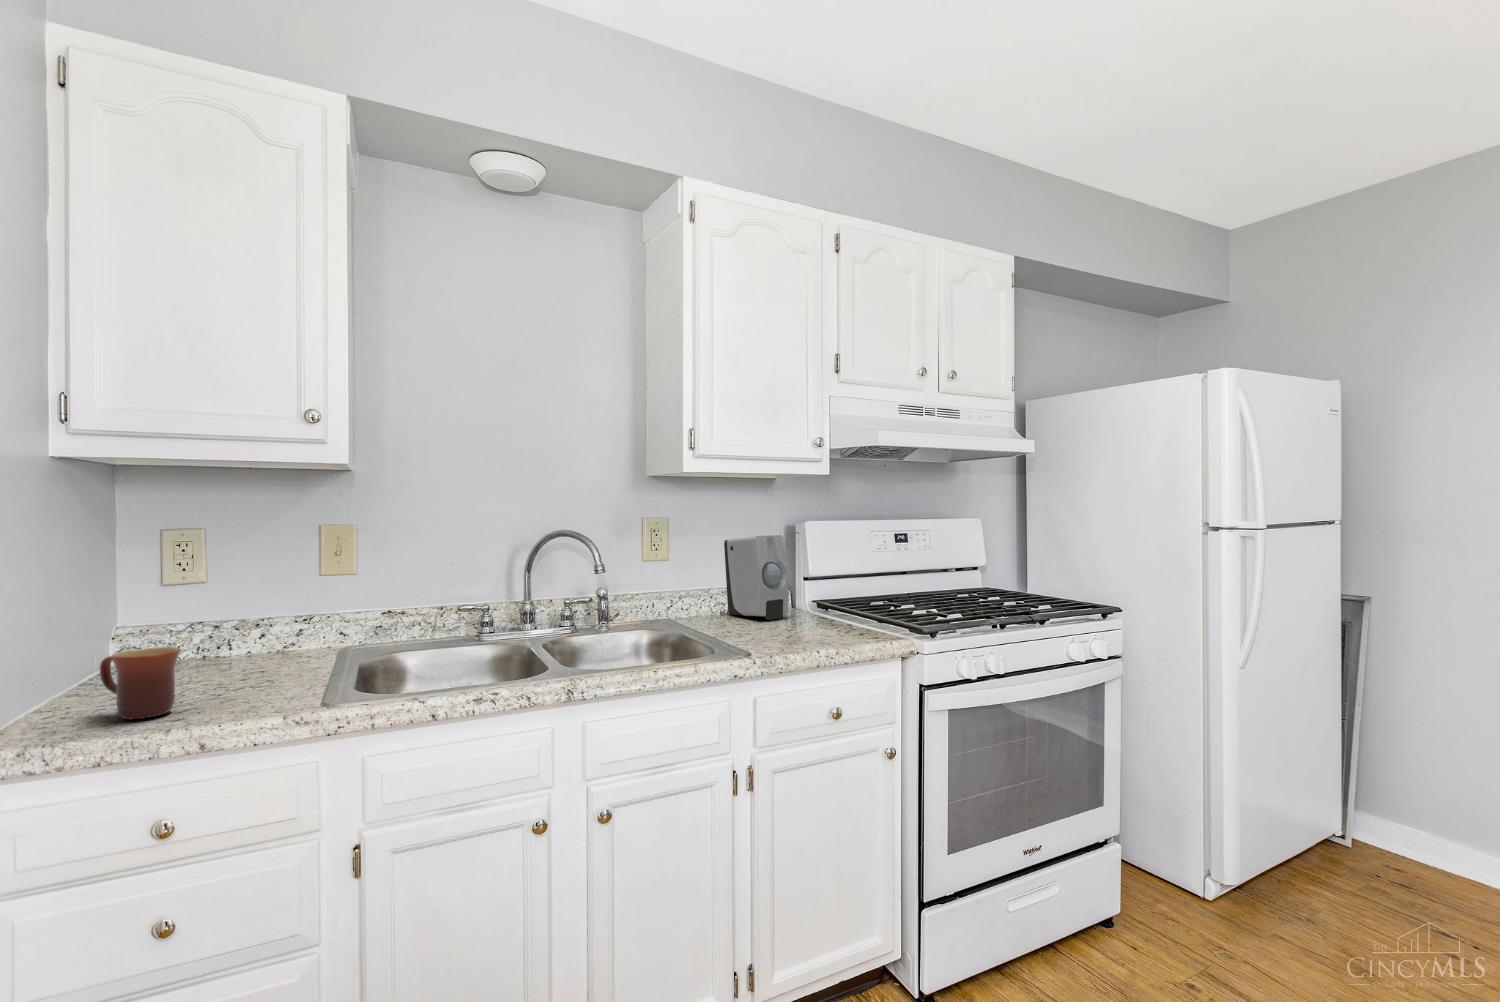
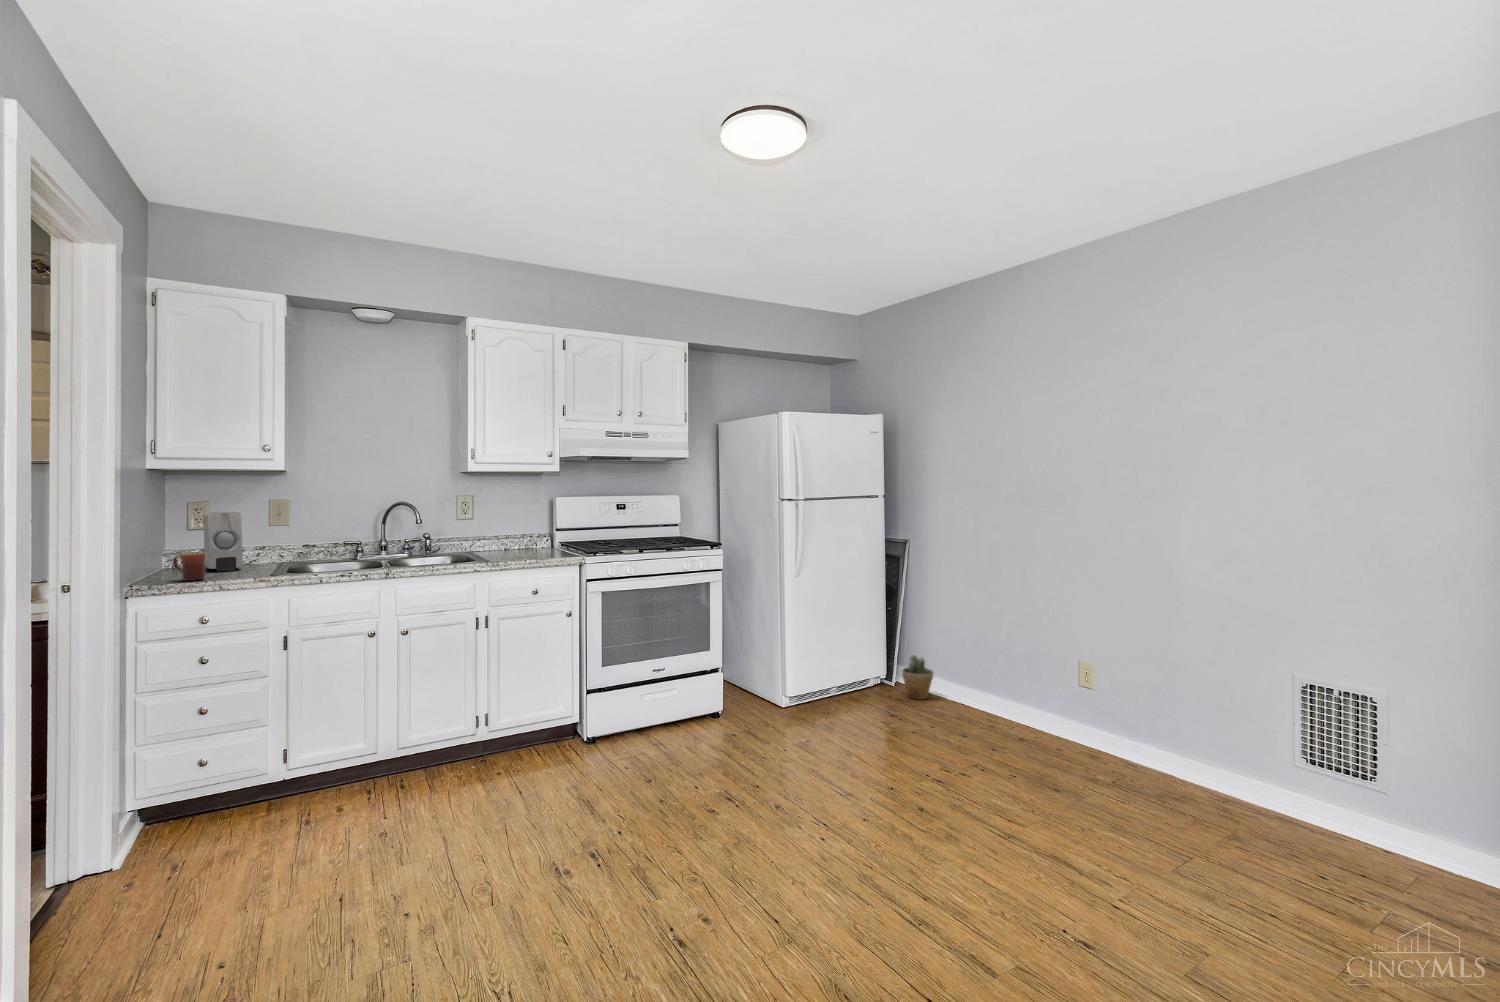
soap dispenser: present [724,535,789,620] -> present [203,512,243,571]
potted plant: none [1395,802,1472,889] -> present [902,655,933,699]

